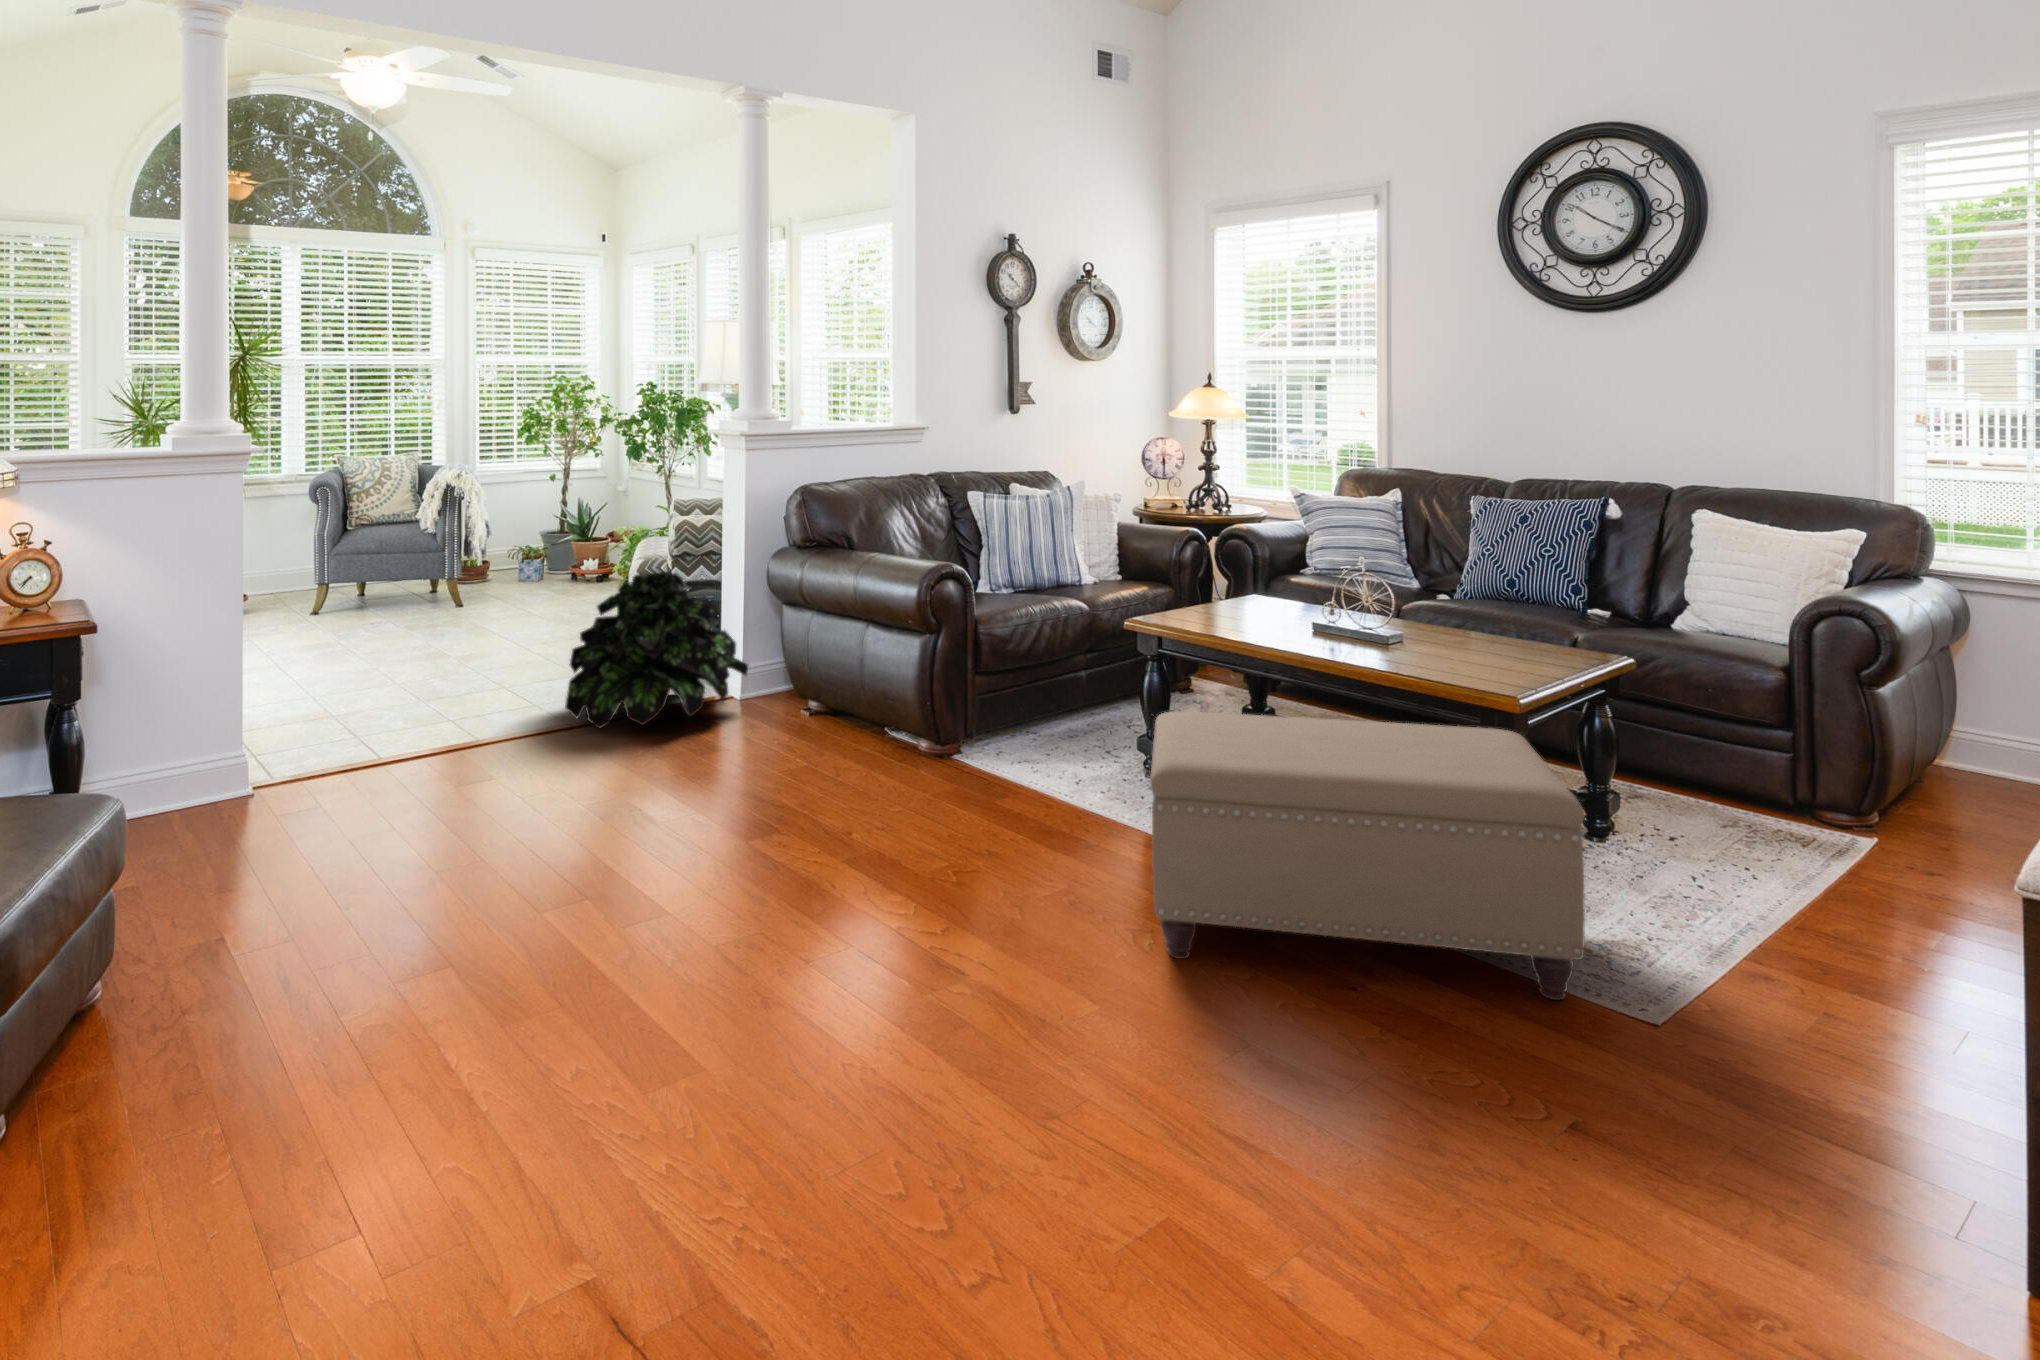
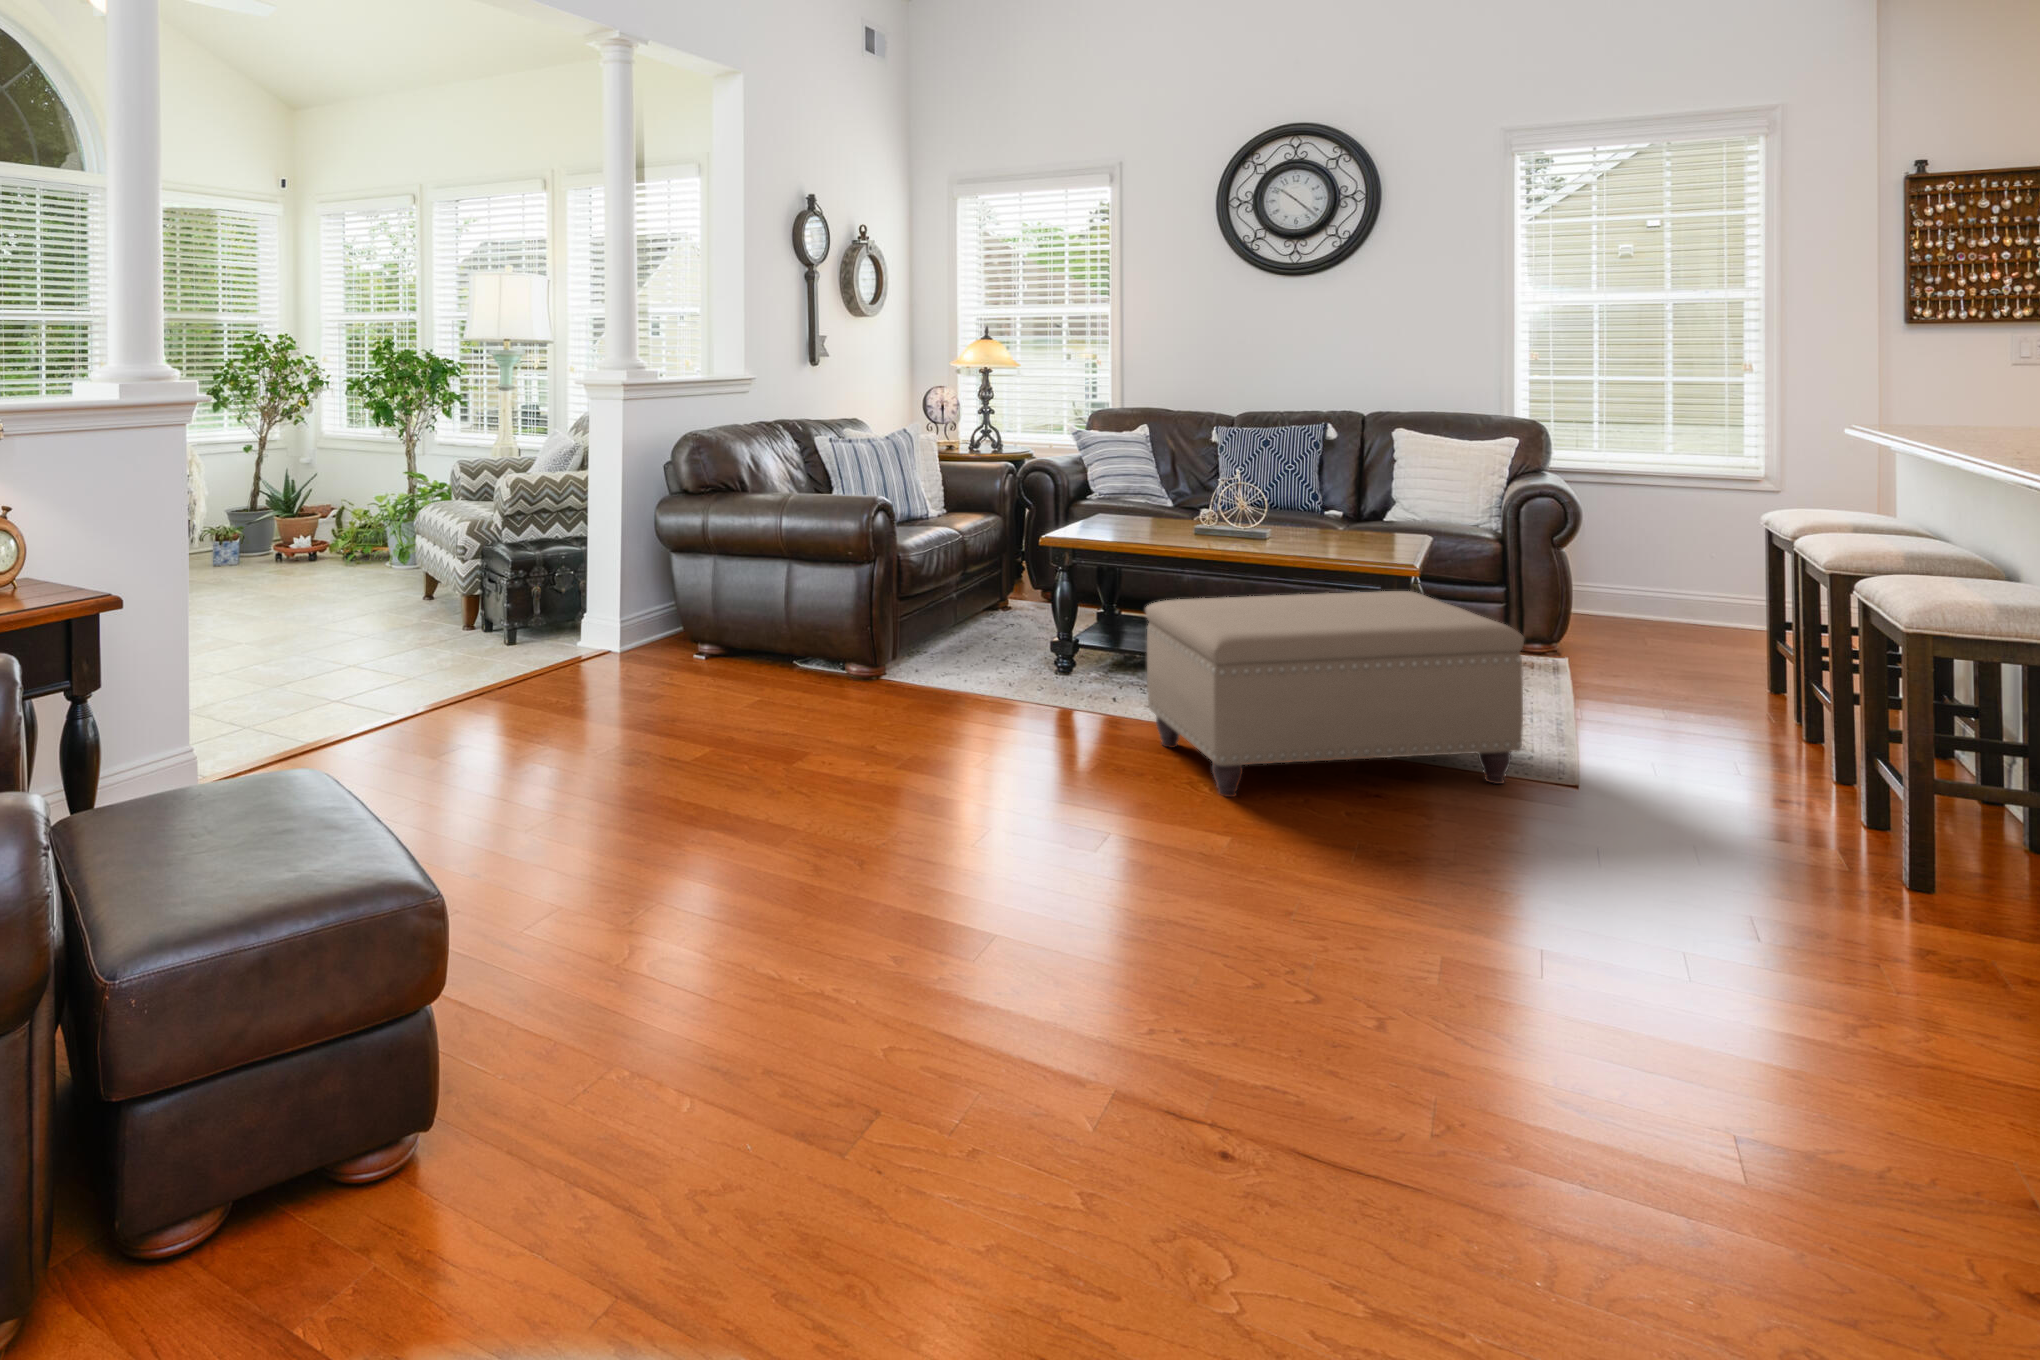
potted plant: present [565,571,748,728] -> none [467,523,647,684]

